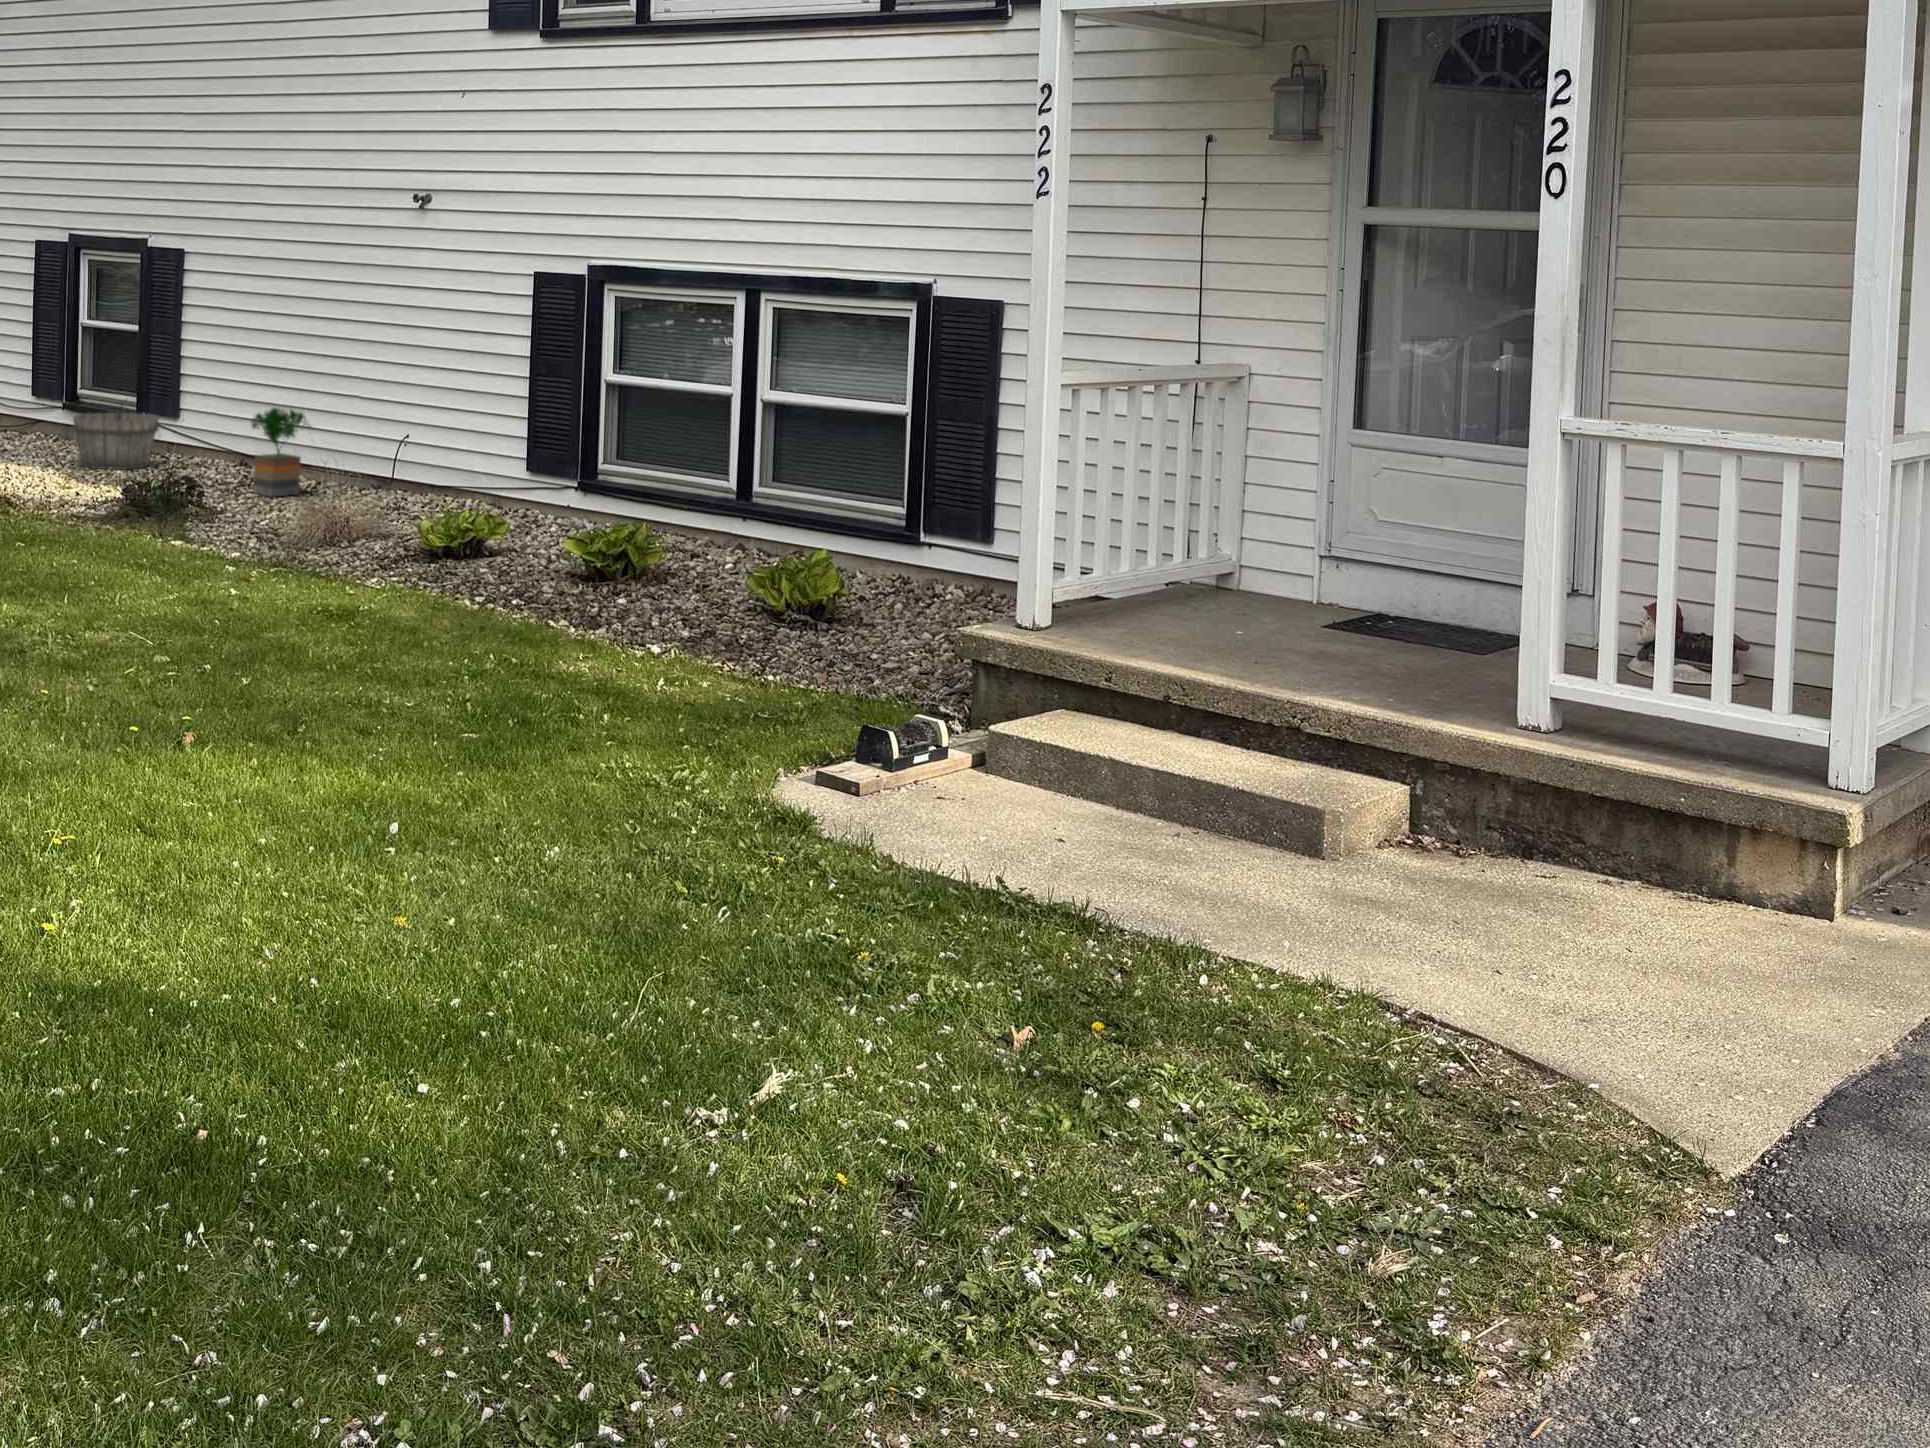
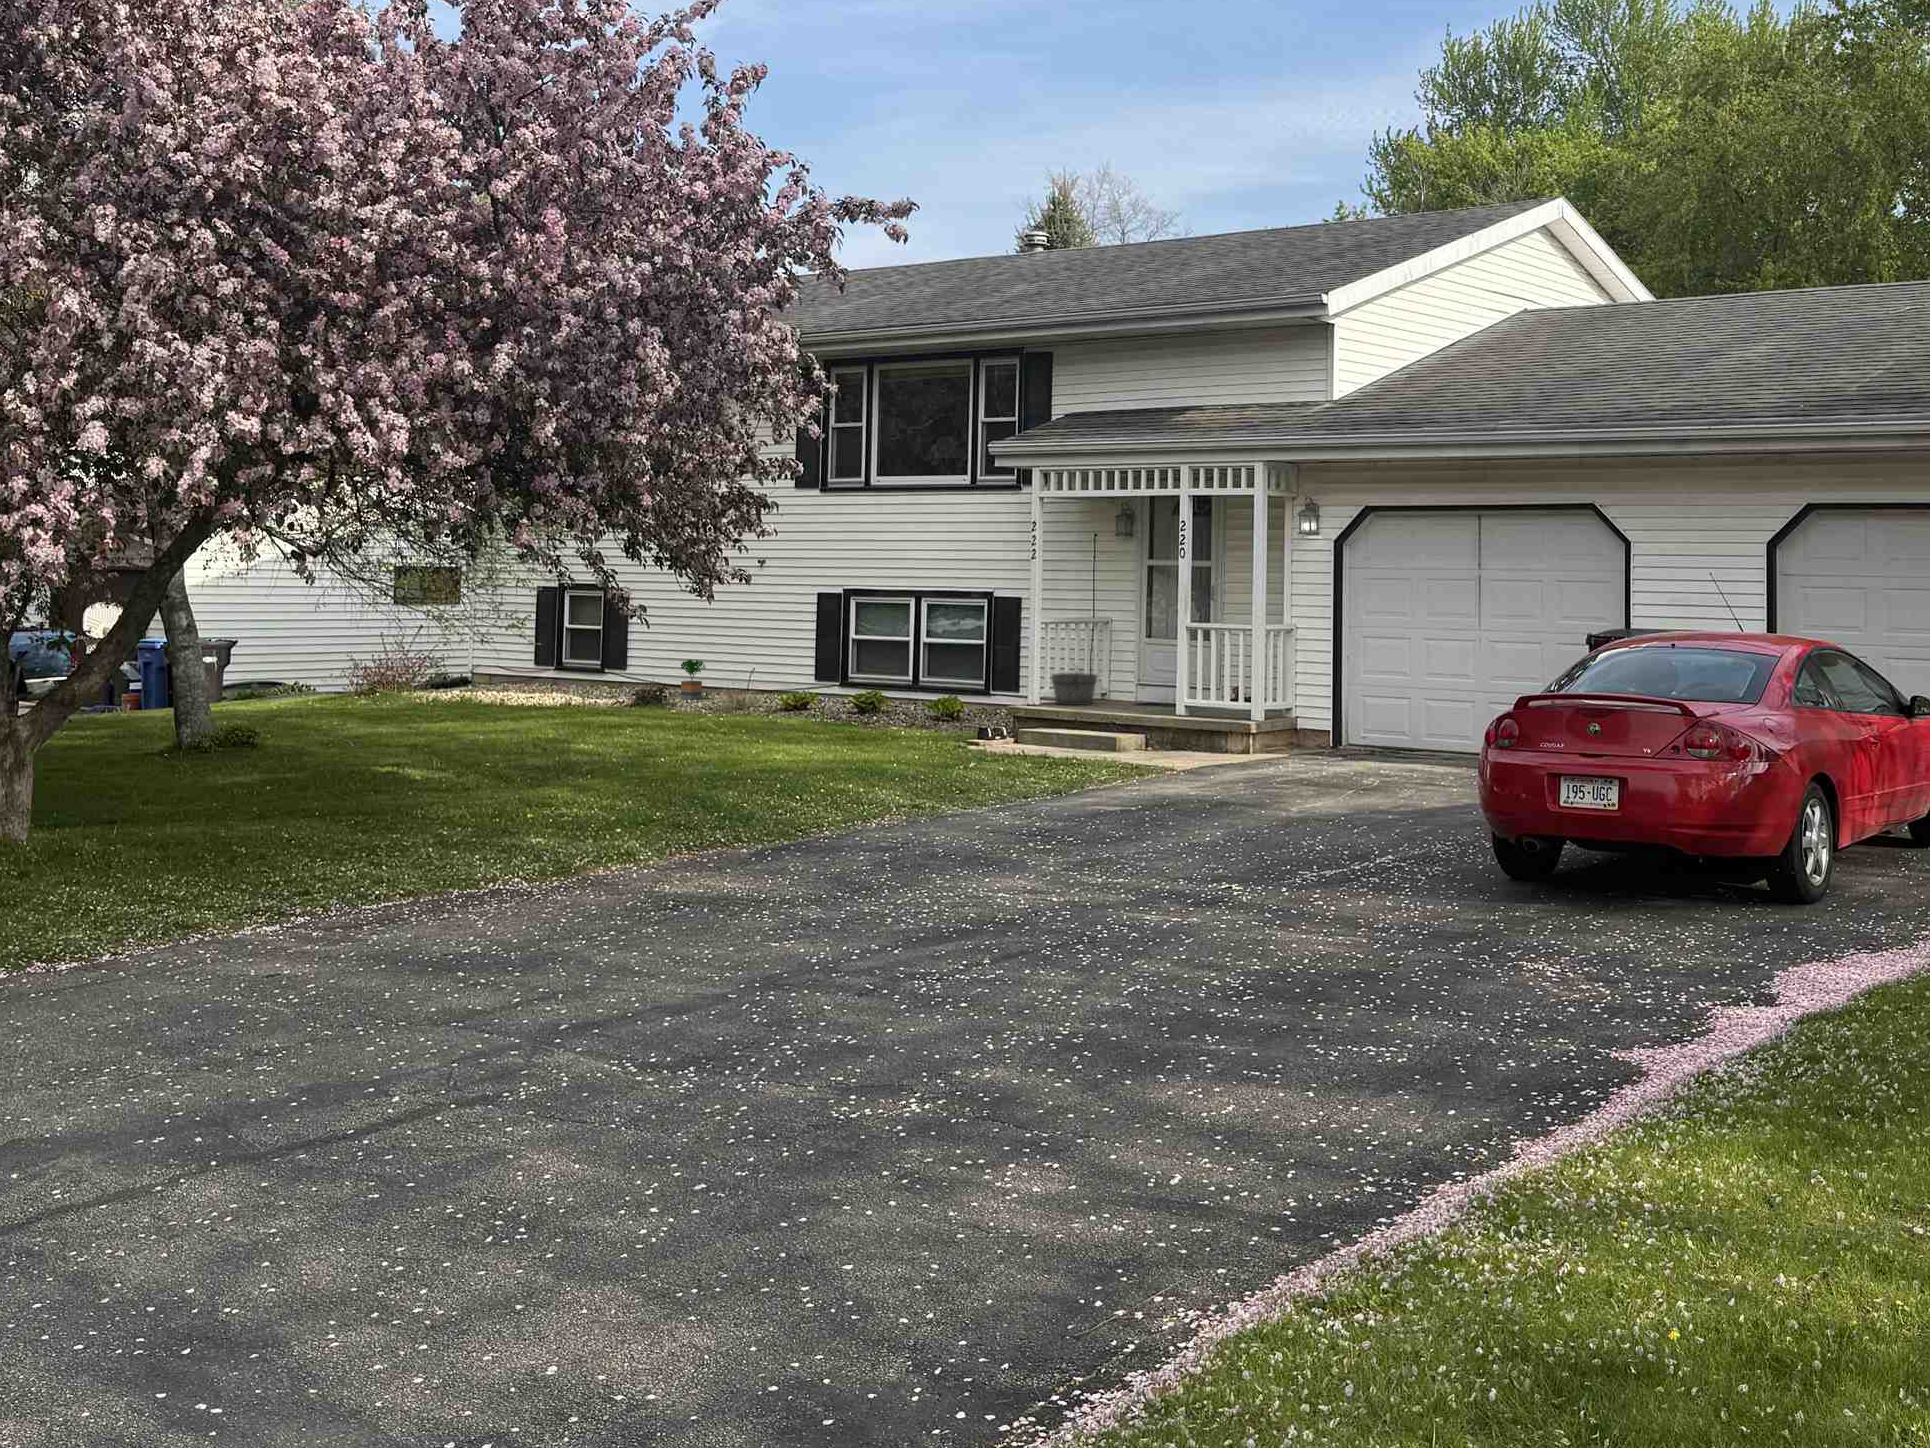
wooden bucket: present [71,404,159,470] -> present [1052,672,1097,705]

